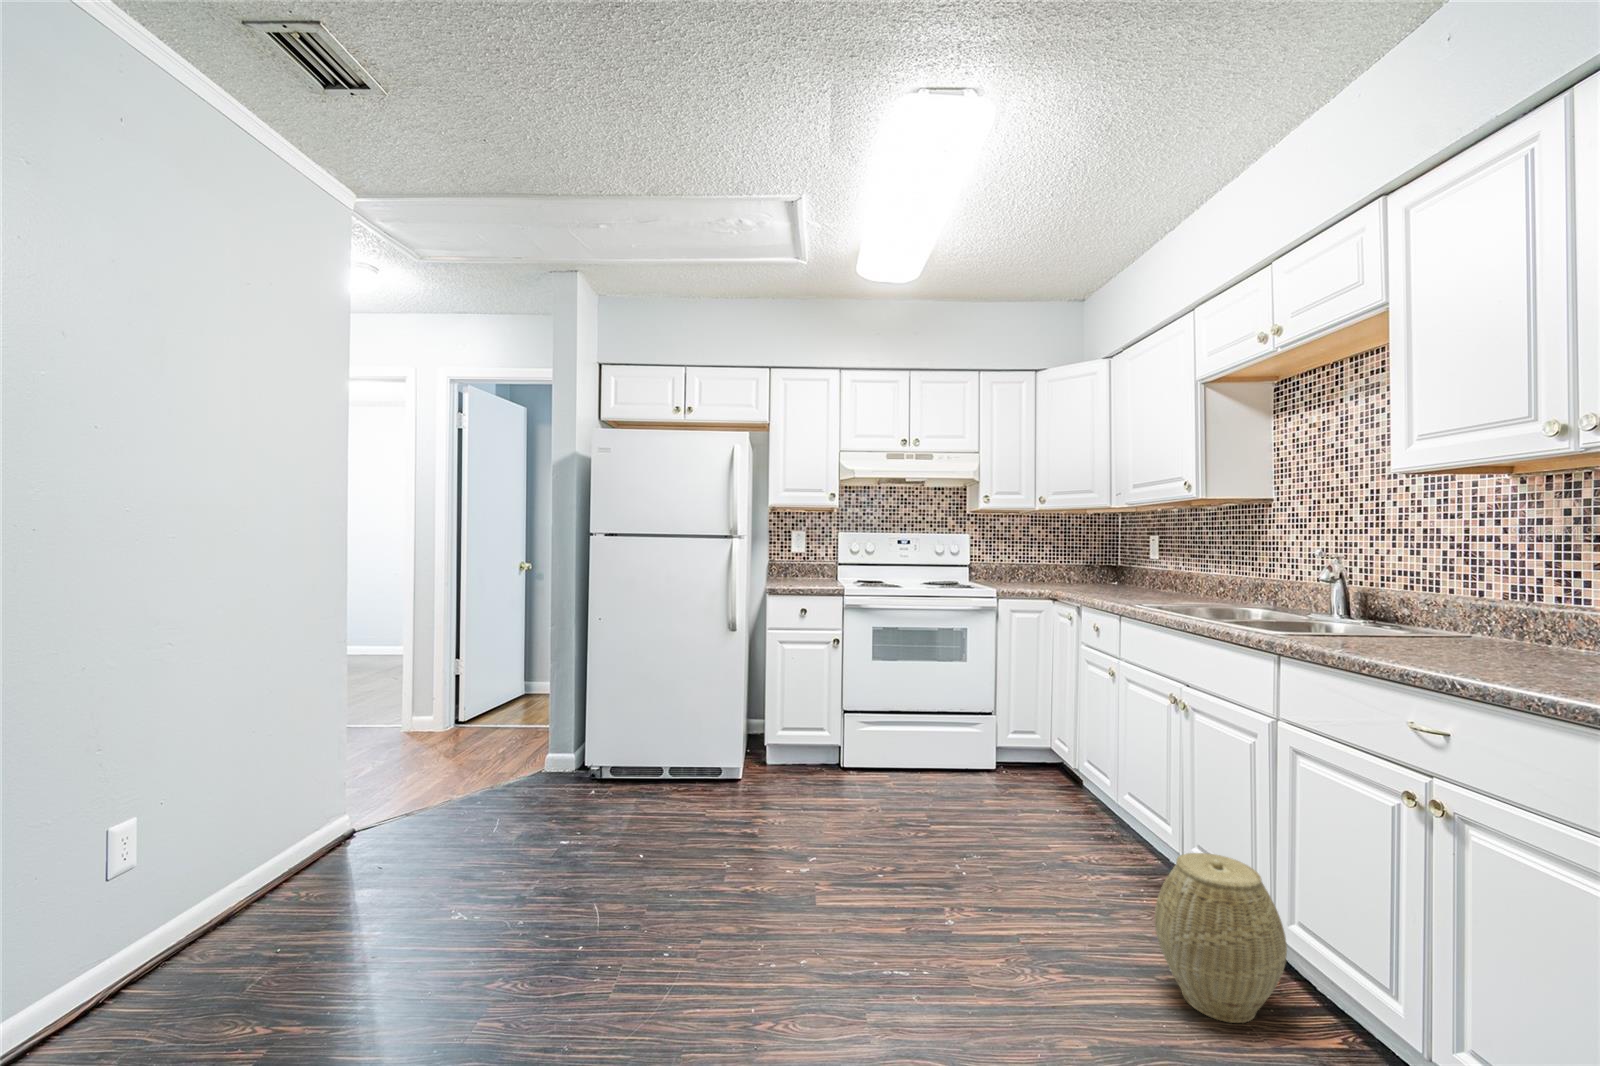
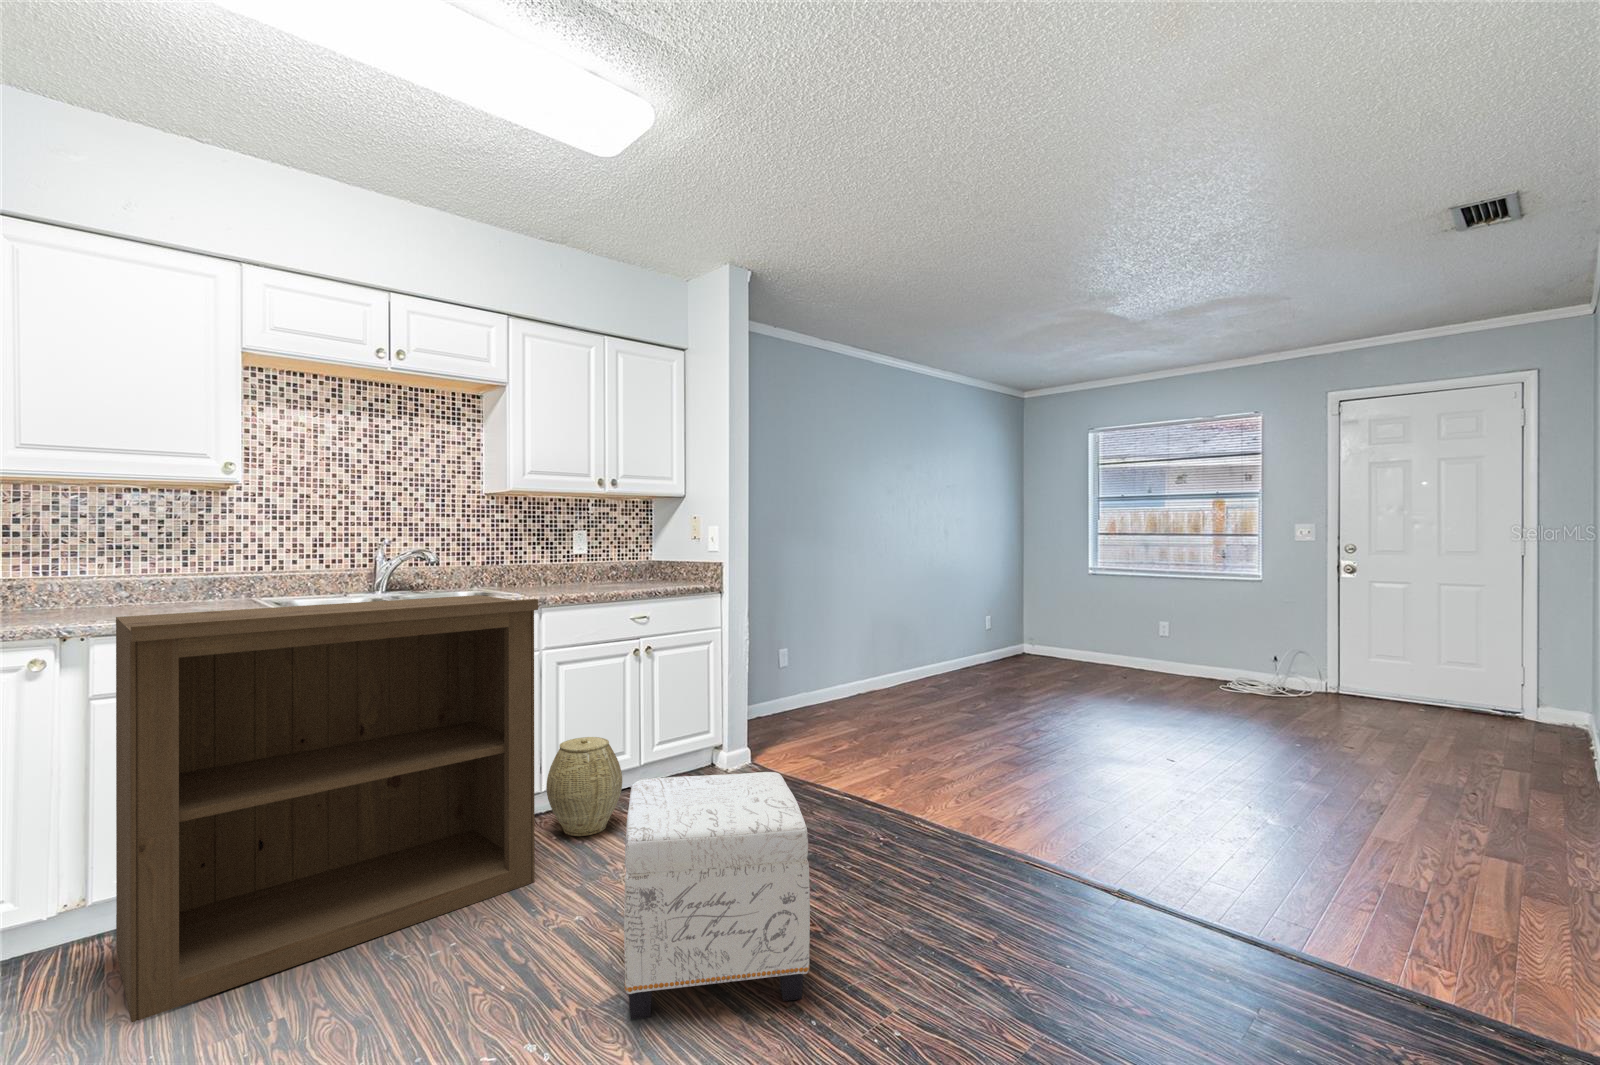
bookshelf: none [972,591,1207,930] -> present [116,595,538,1022]
ottoman: none [684,762,899,1014] -> present [624,772,810,1019]

